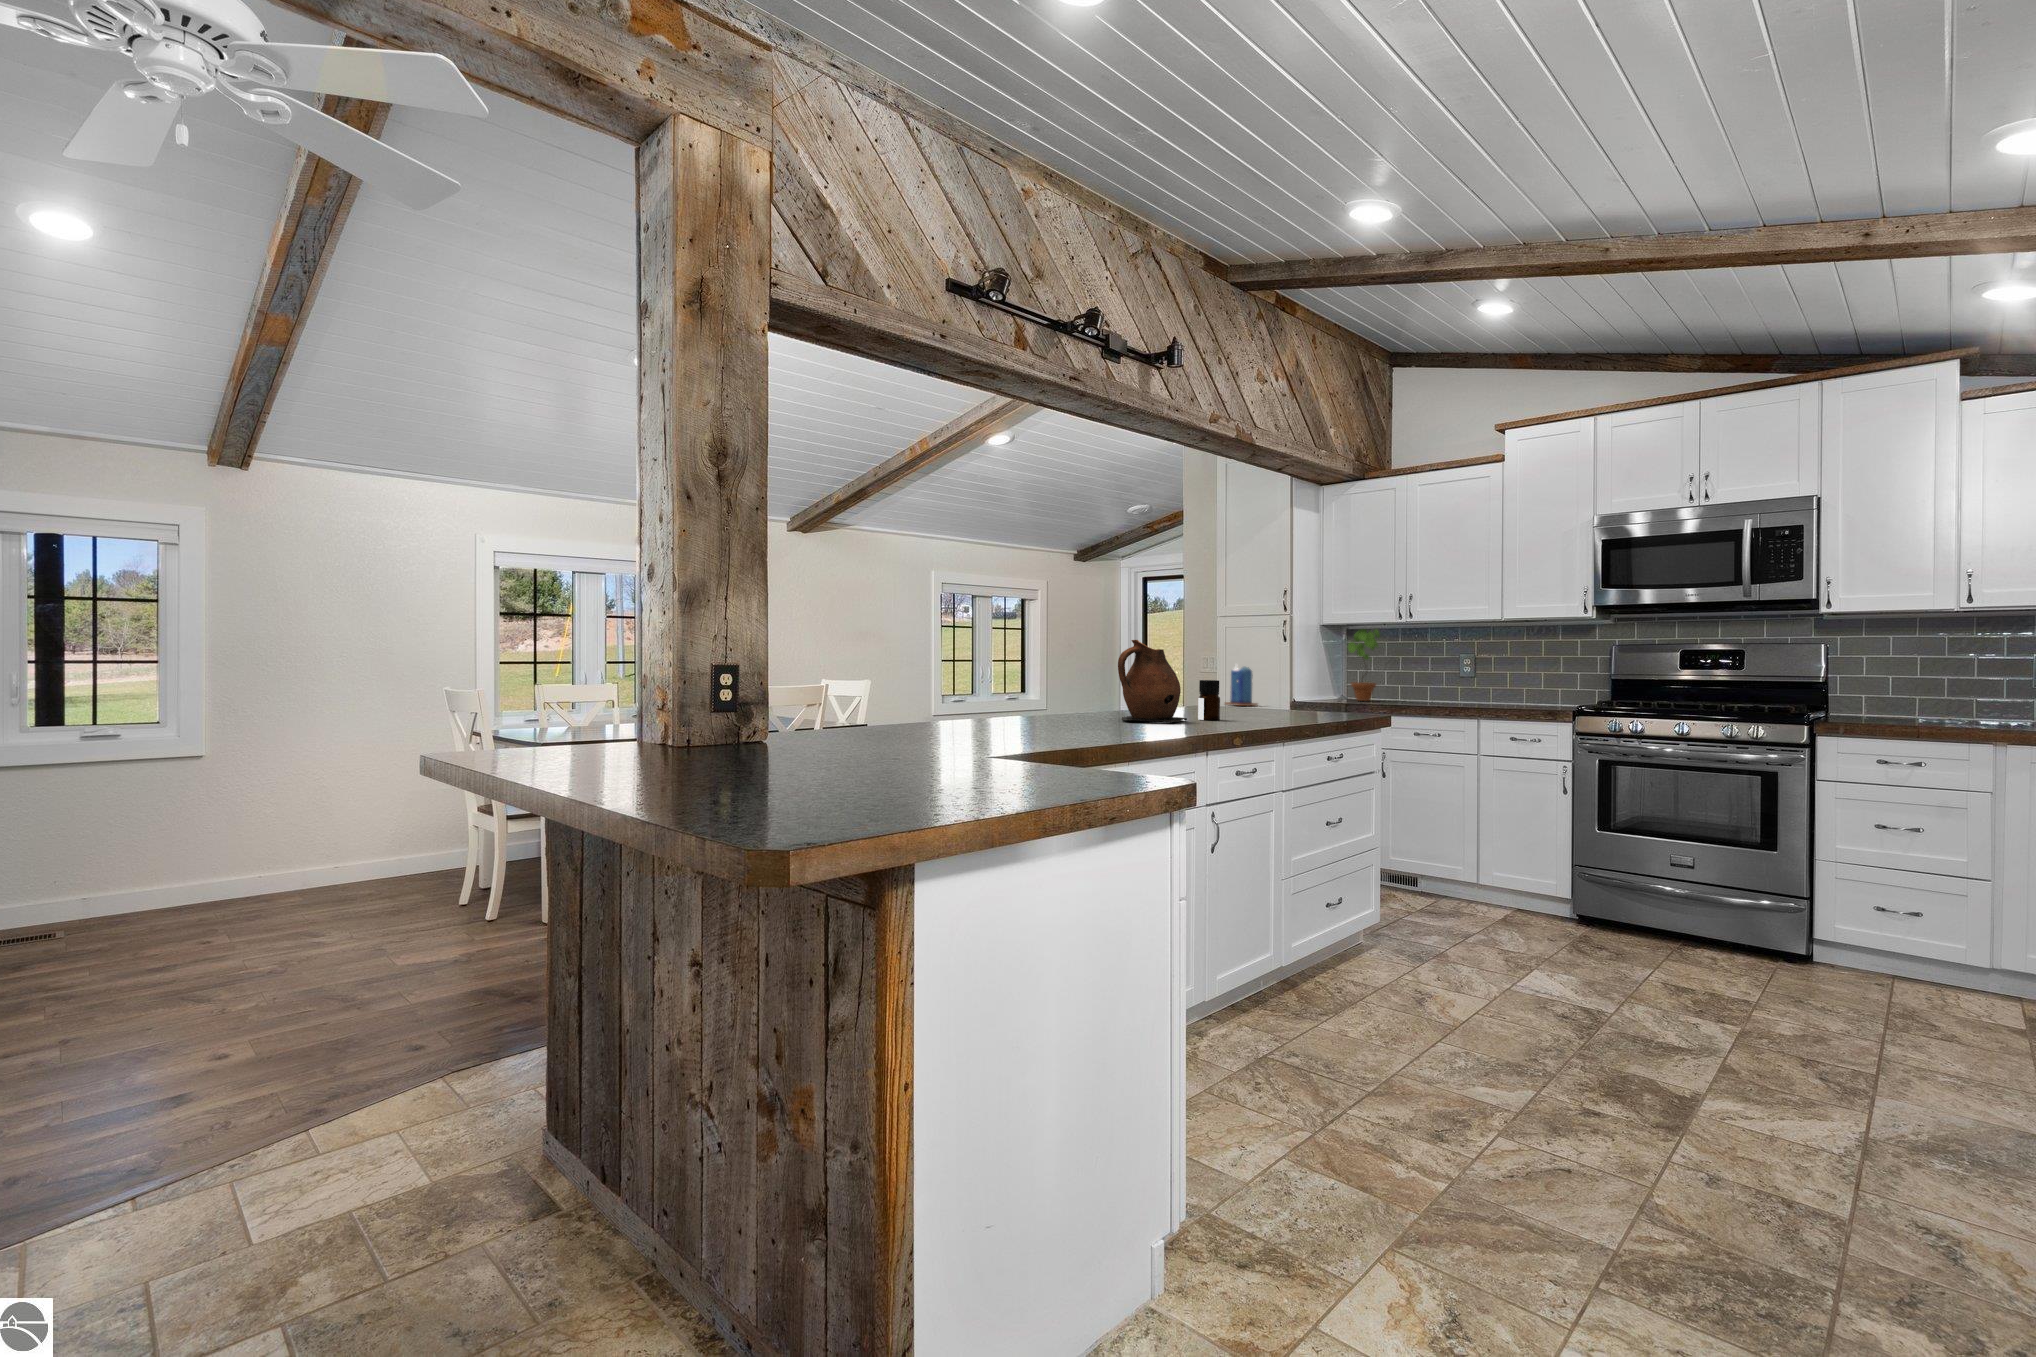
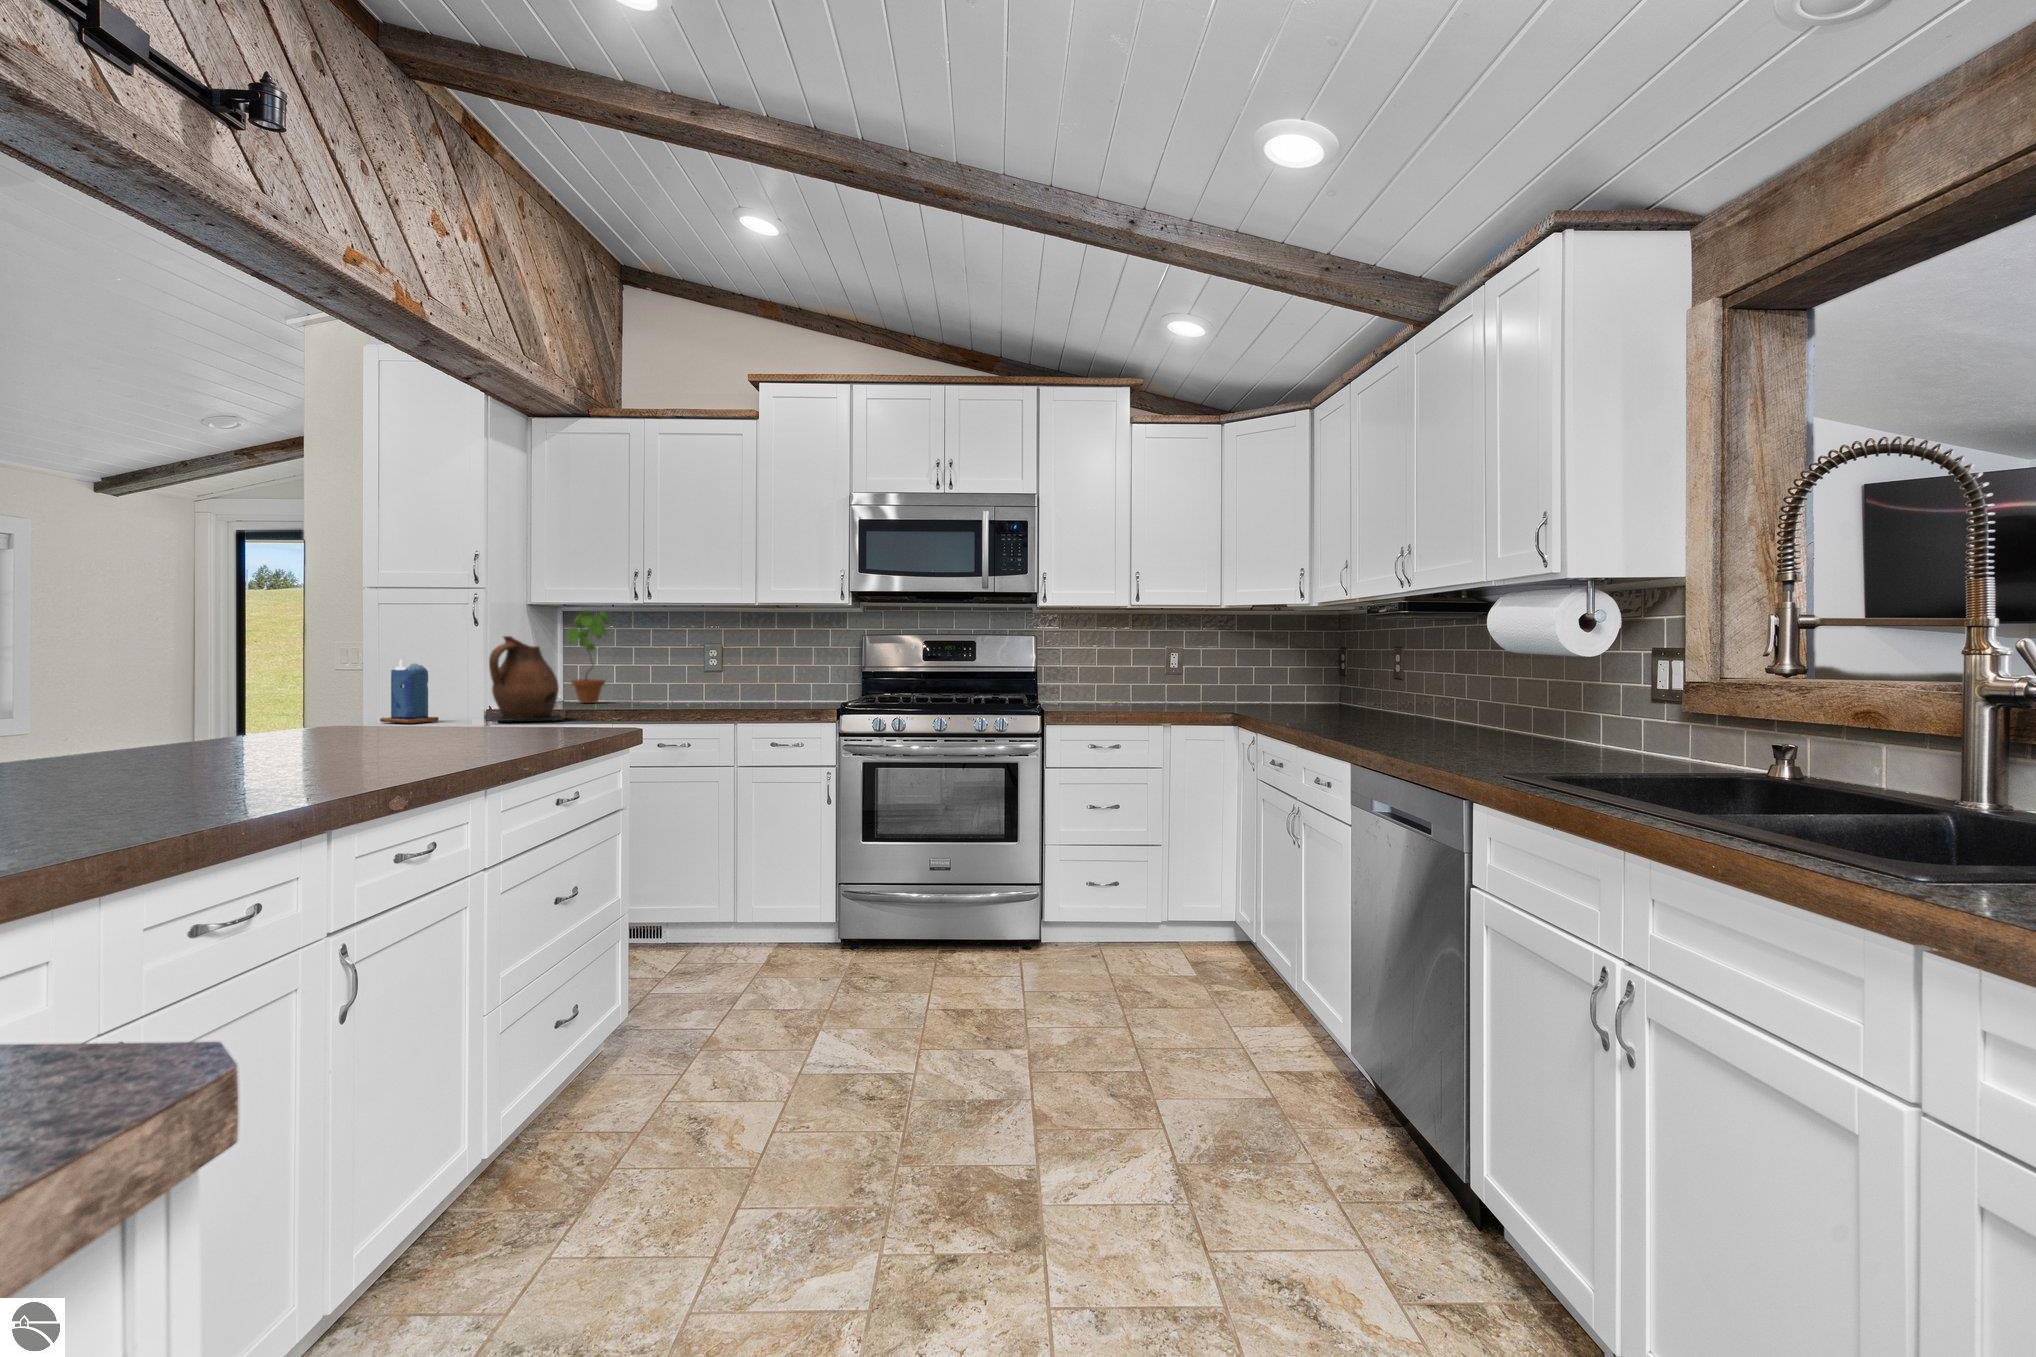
ceramic pitcher: present [1118,640,1187,723] -> present [489,636,562,721]
bottle: present [1198,680,1220,720] -> none [324,697,368,767]

